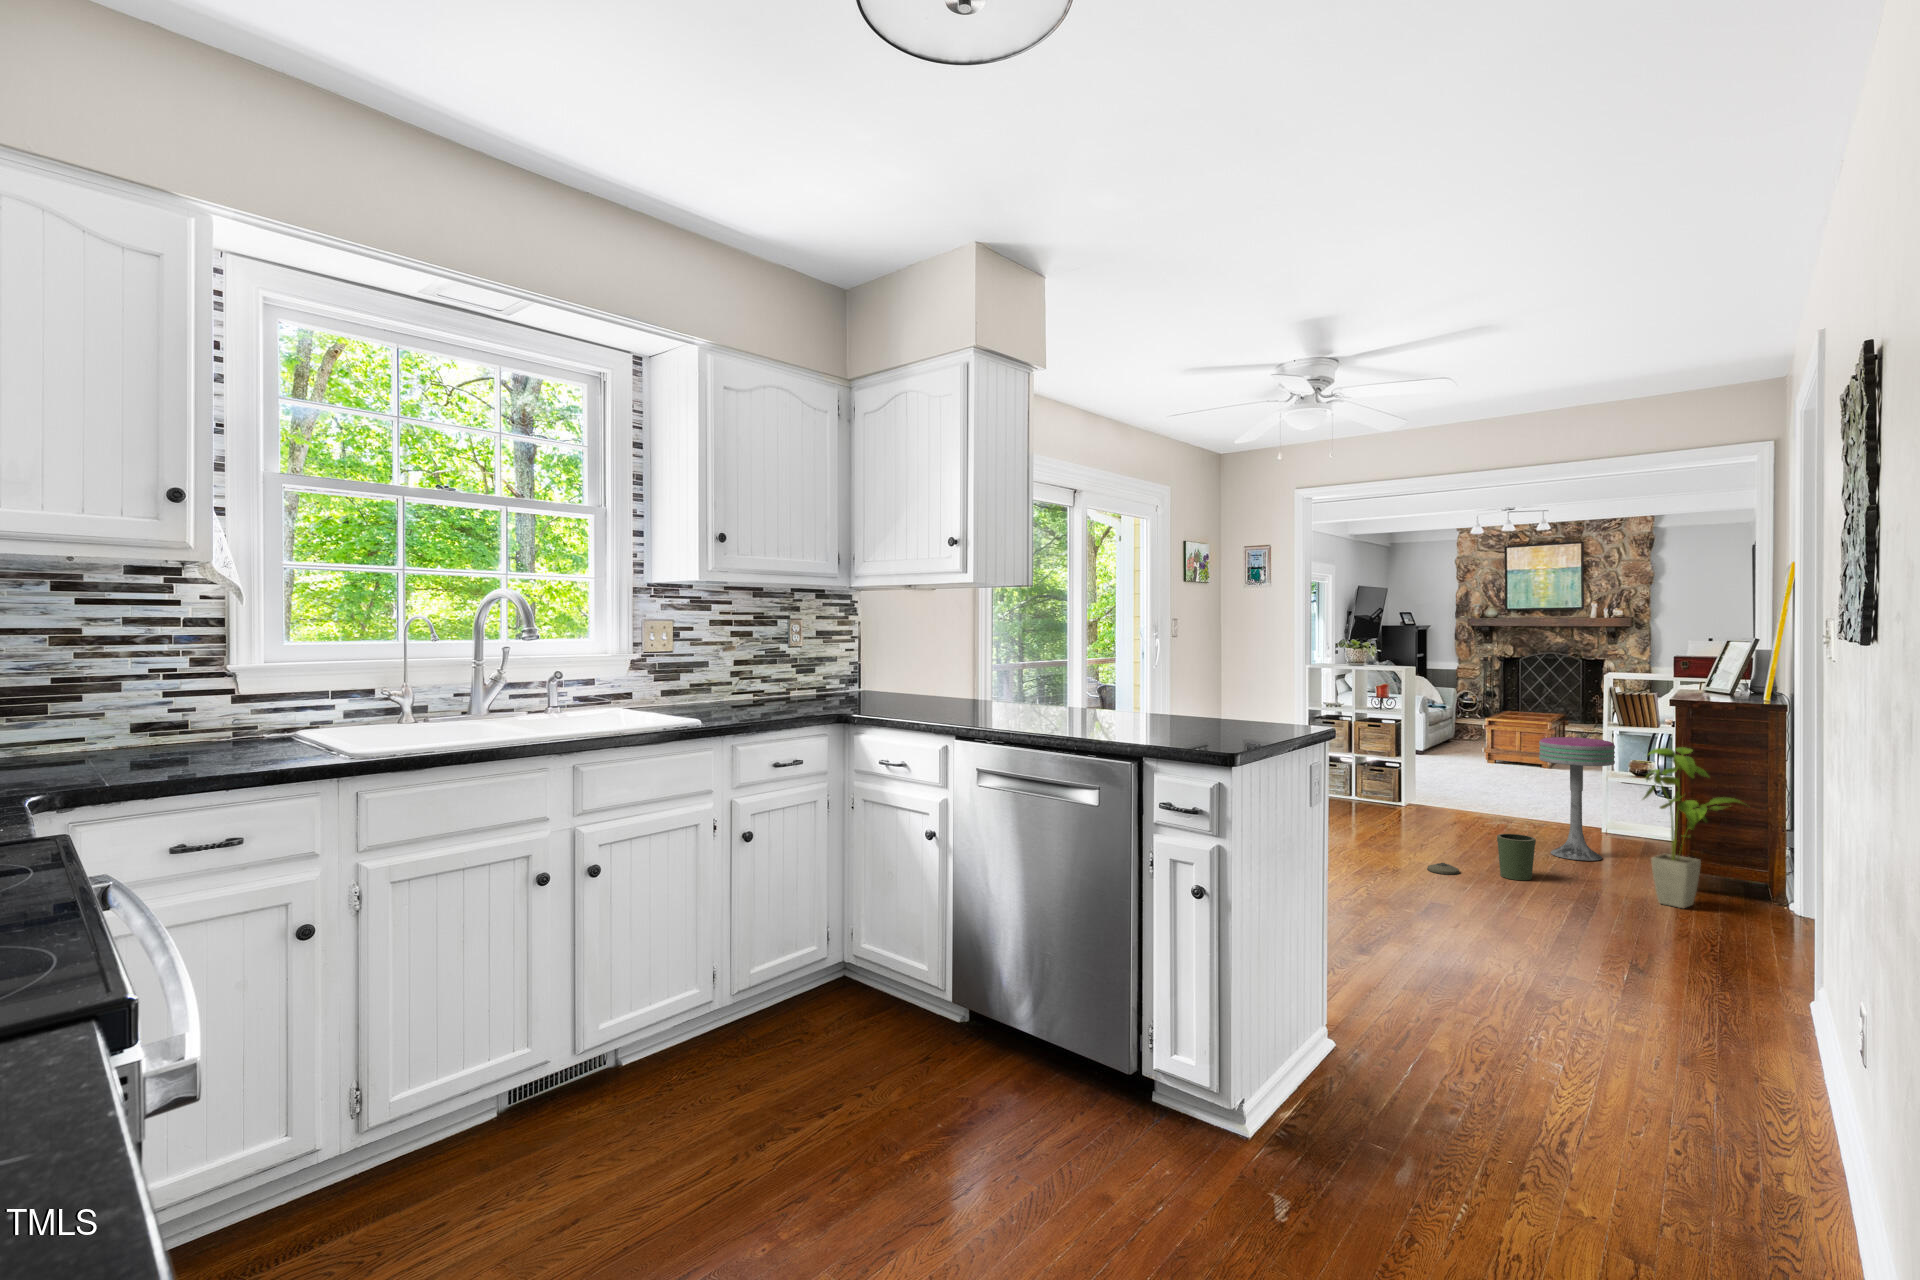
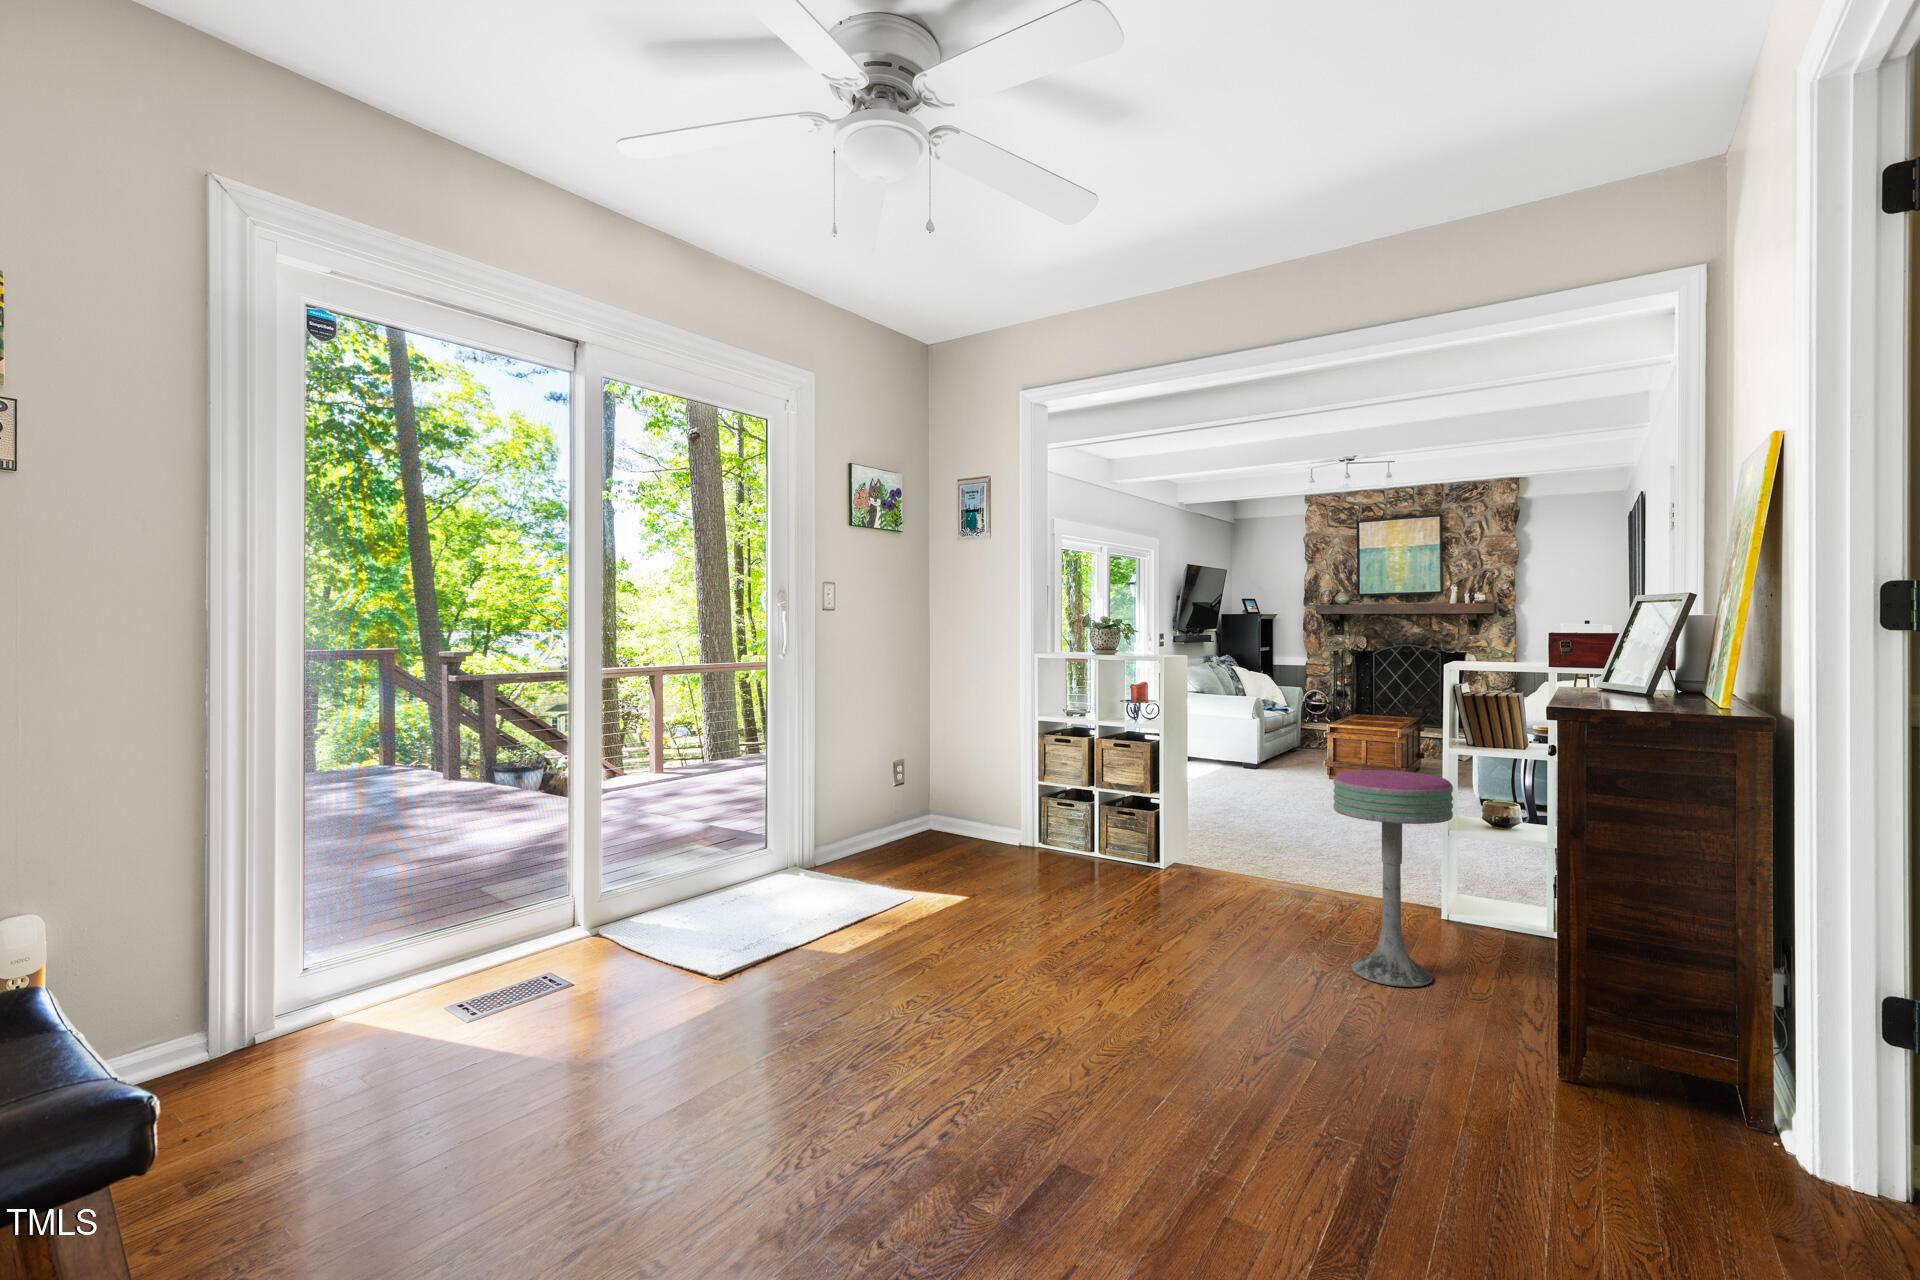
house plant: present [1643,747,1741,908] -> none [1488,808,1705,1141]
trash can: present [1427,834,1536,880] -> none [1123,955,1306,1050]

